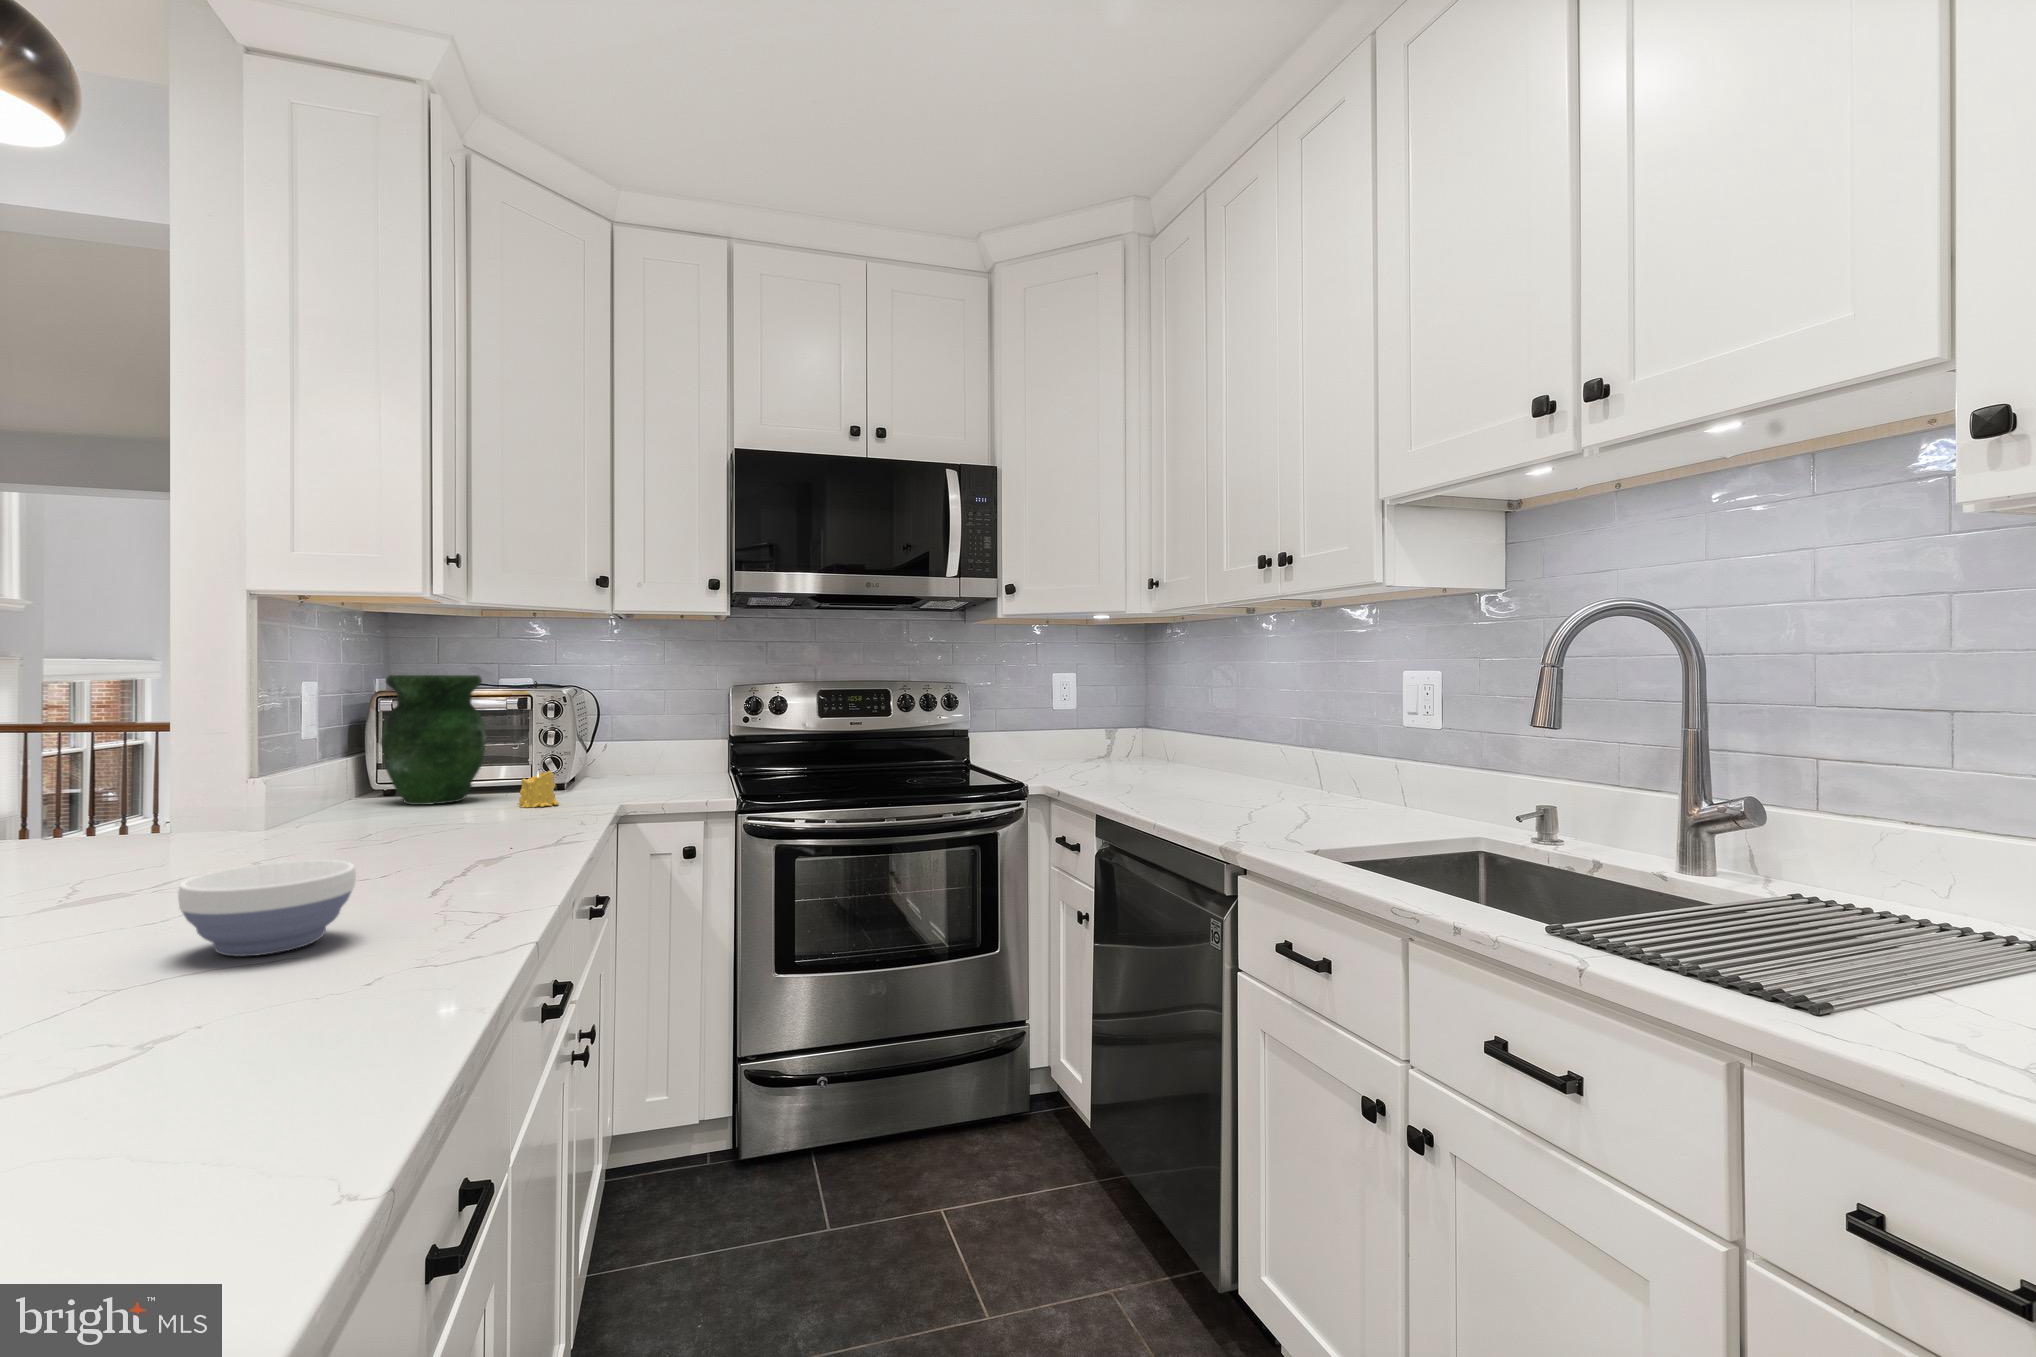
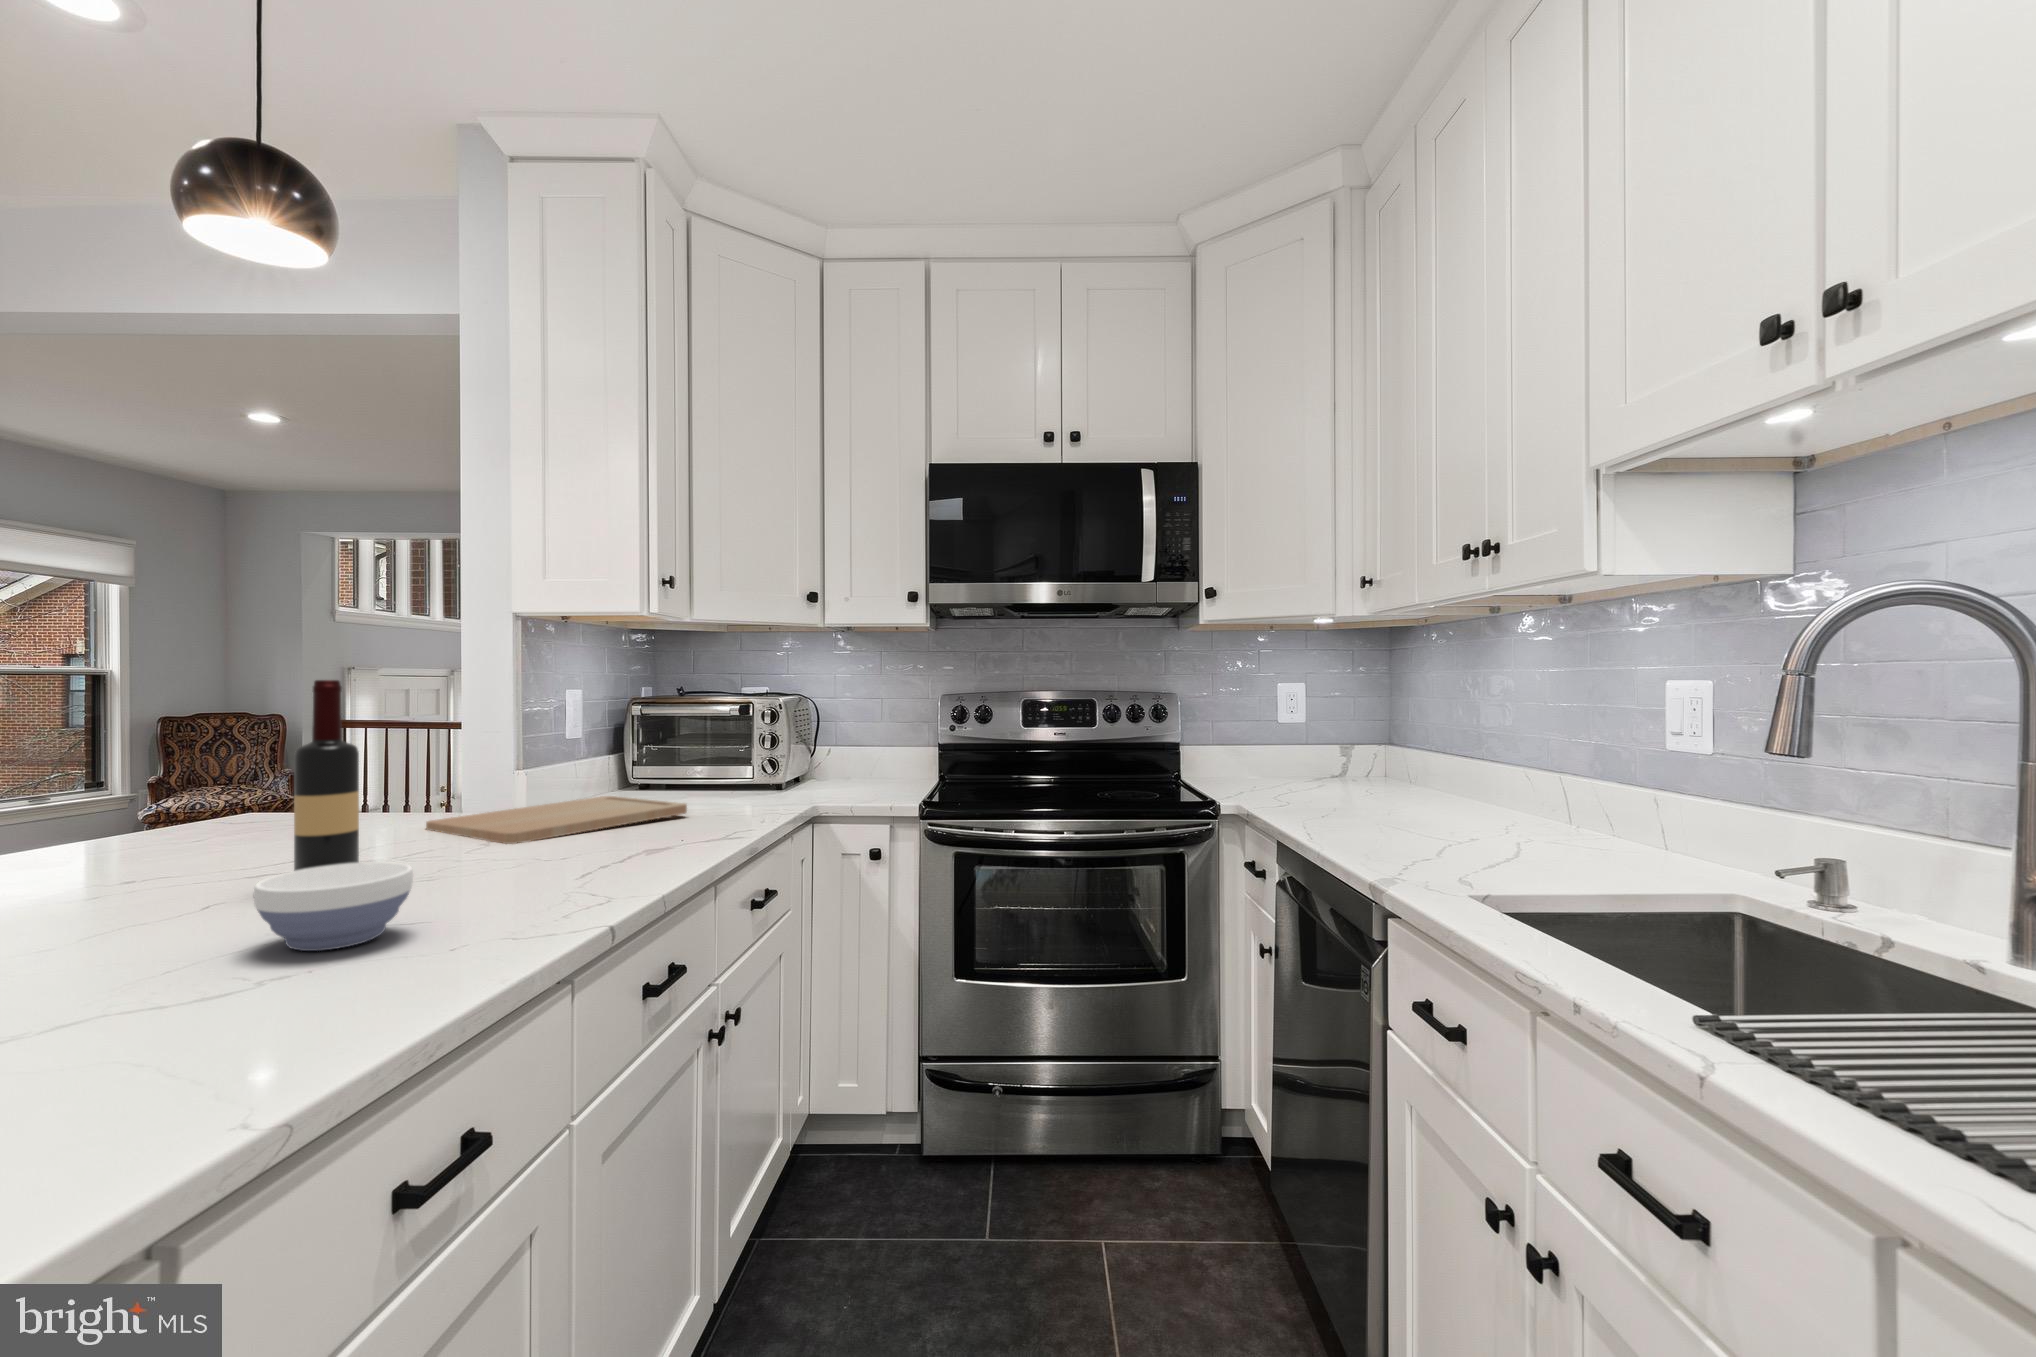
wine bottle: none [108,663,190,912] -> present [294,680,359,871]
vase: present [381,675,486,805] -> none [627,684,710,799]
candle: present [518,771,559,807] -> none [725,772,760,806]
cutting board: none [167,802,492,855] -> present [426,796,687,844]

